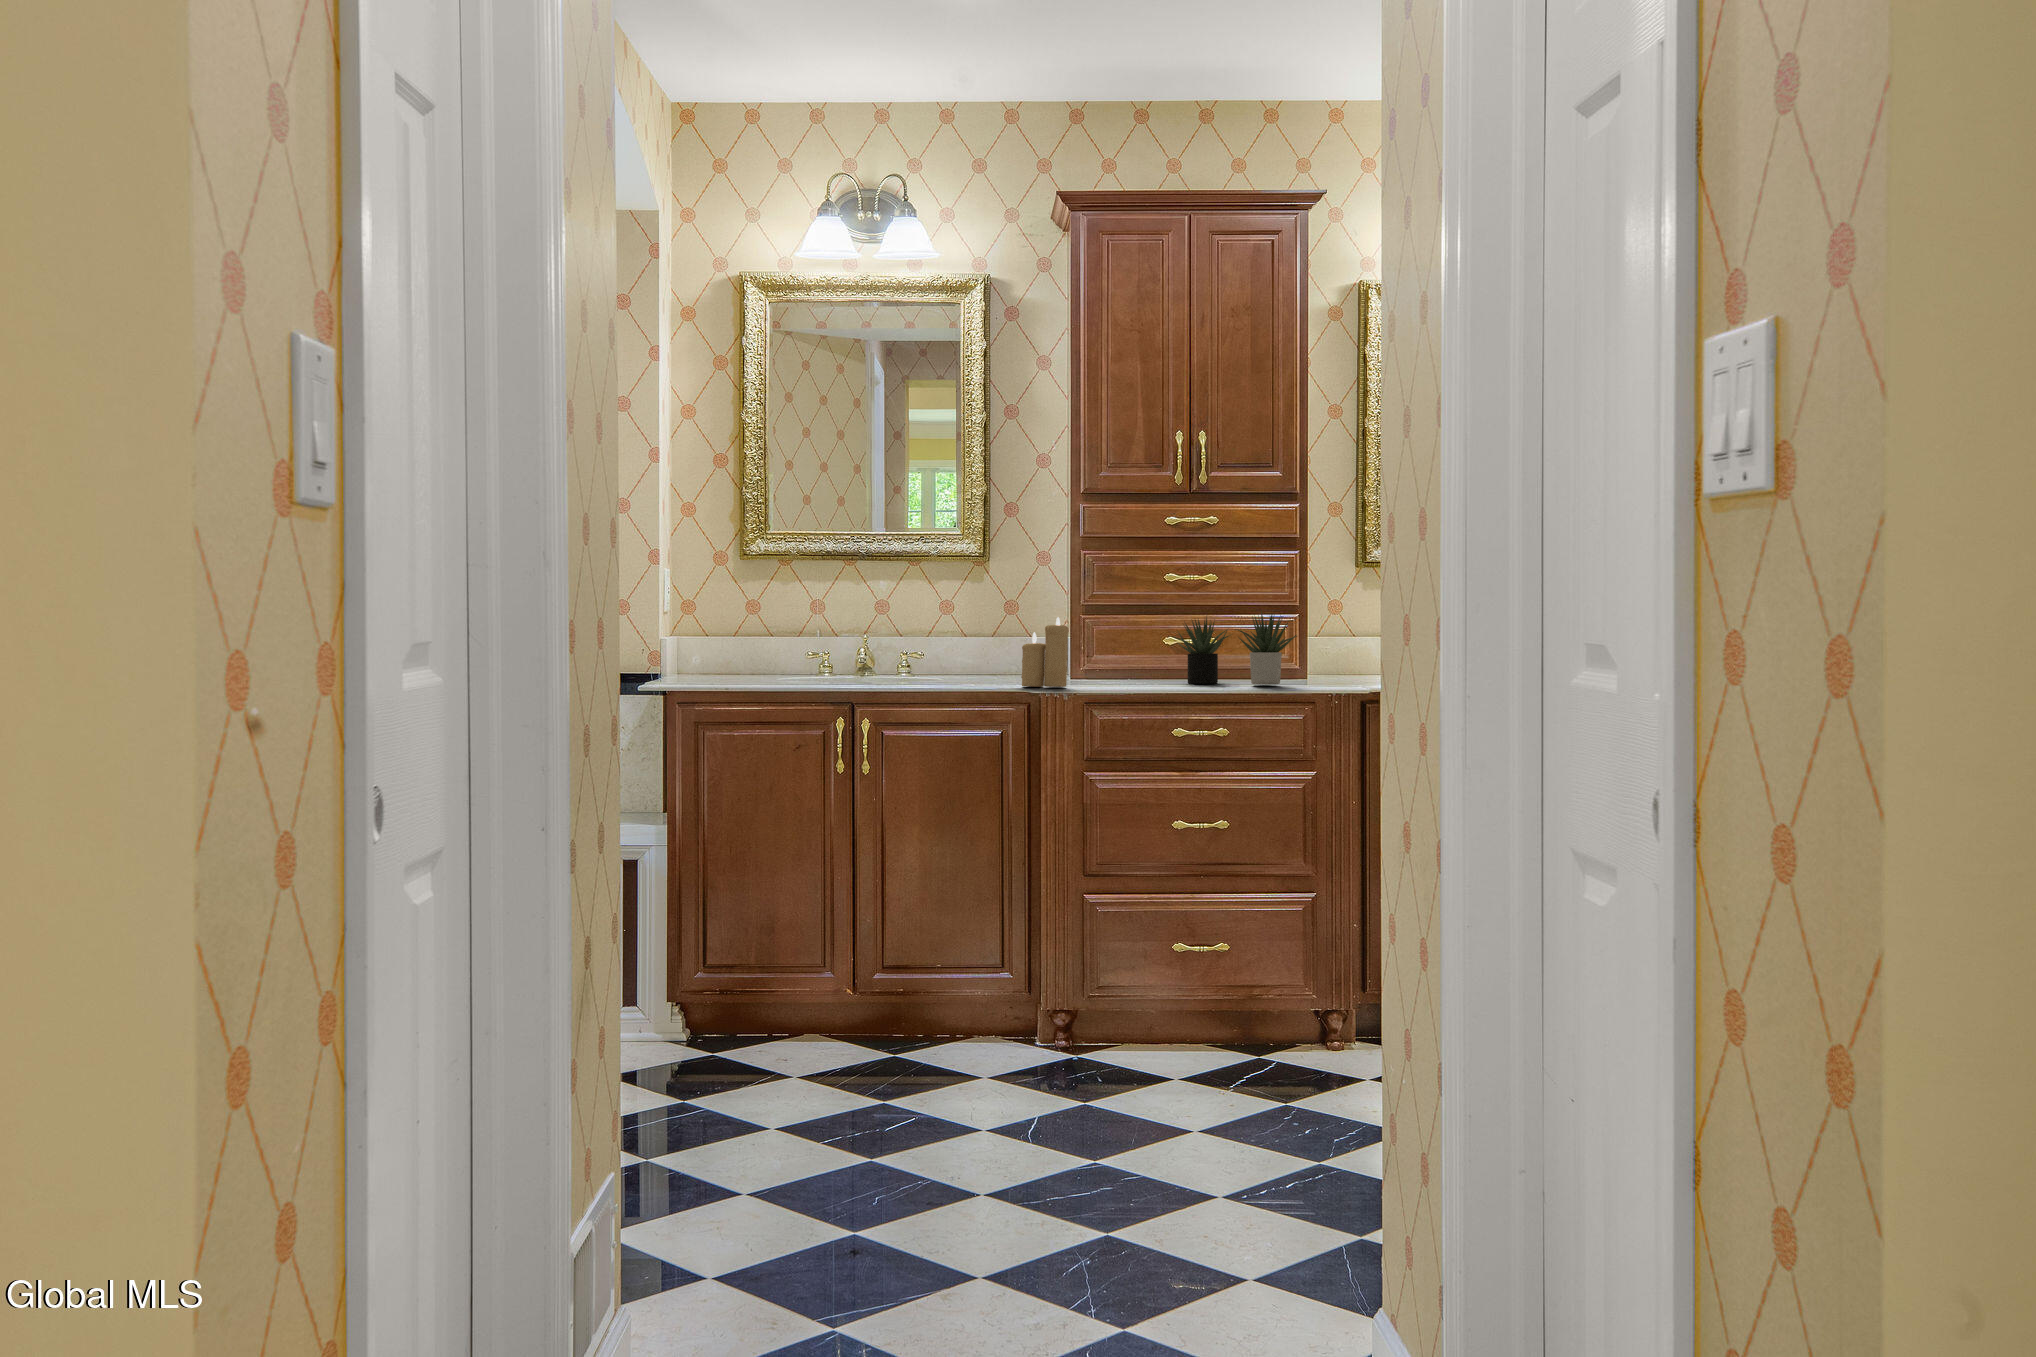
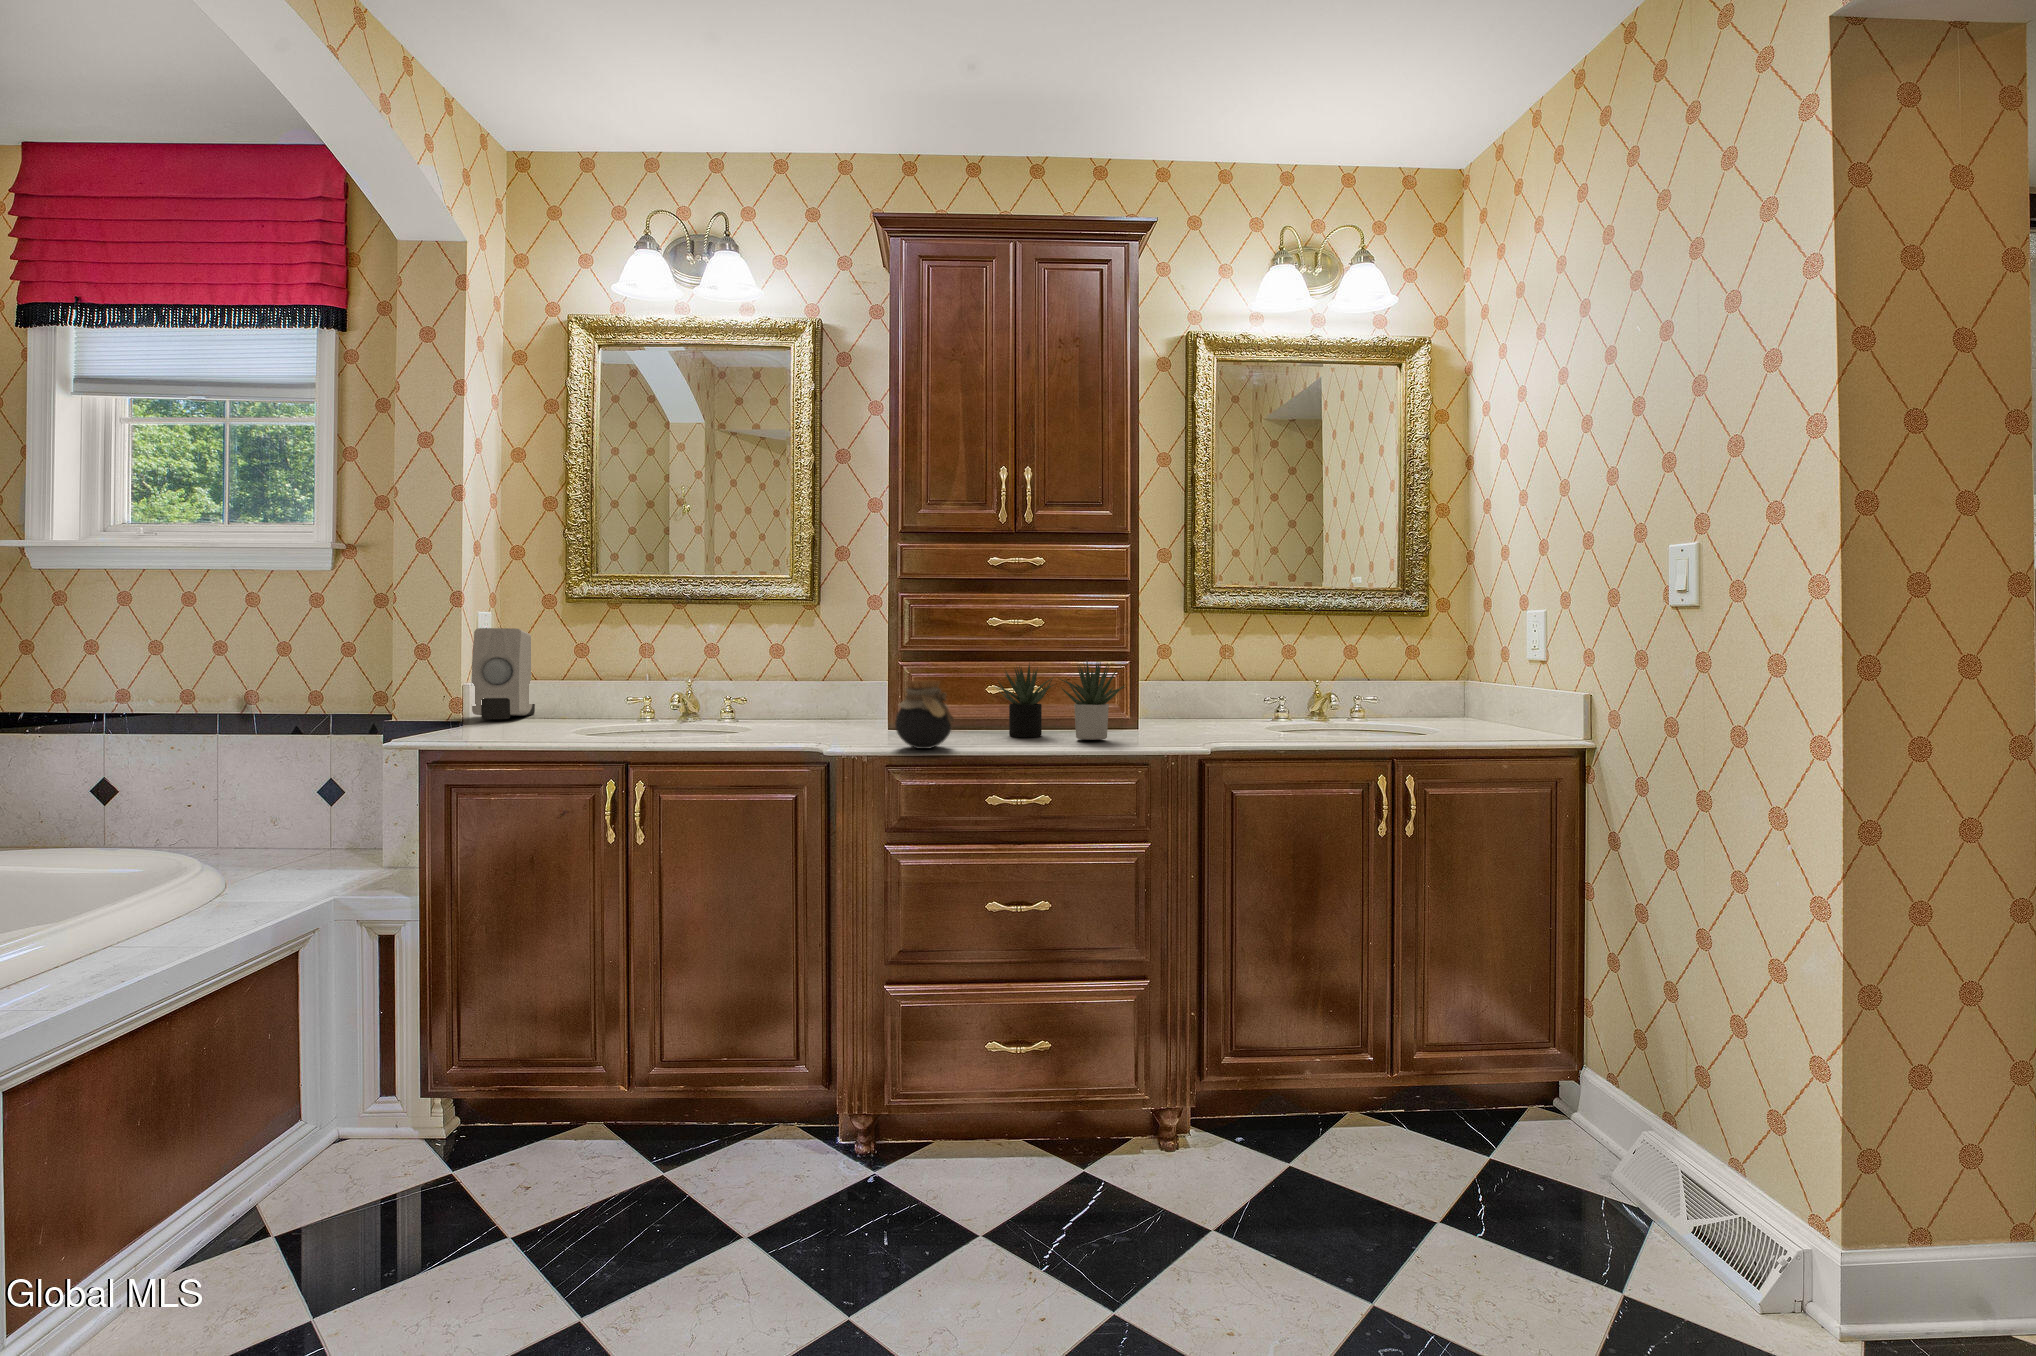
soap dispenser: none [663,584,705,672] -> present [472,628,535,719]
candle: present [1021,617,1069,687] -> none [822,665,874,744]
jar: none [1092,630,1147,690] -> present [895,681,954,749]

